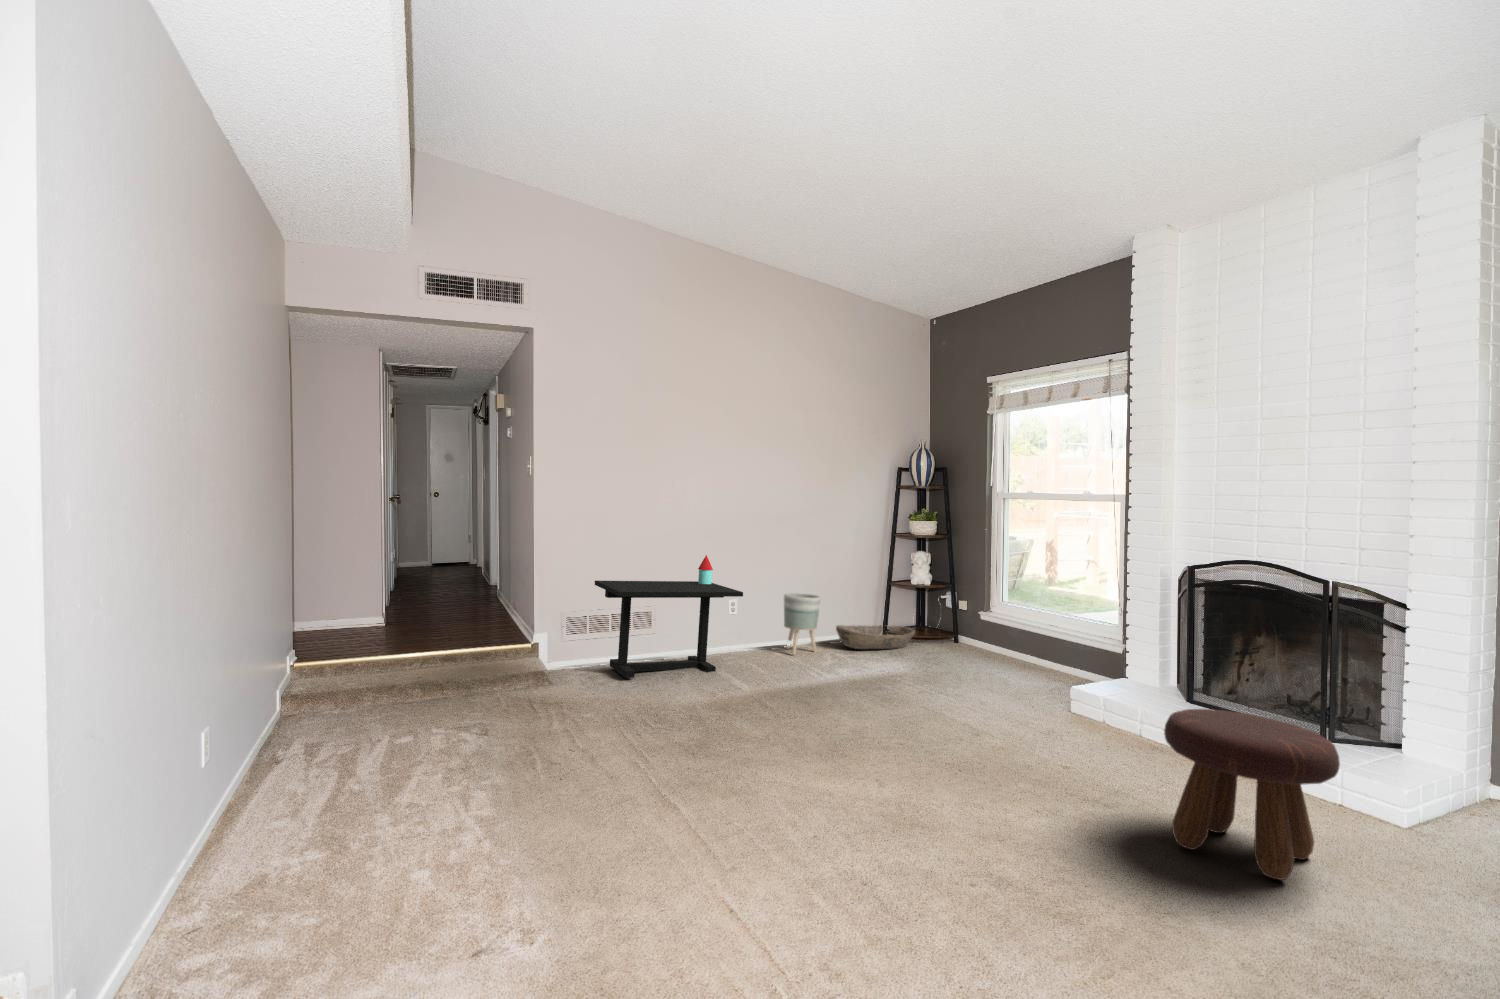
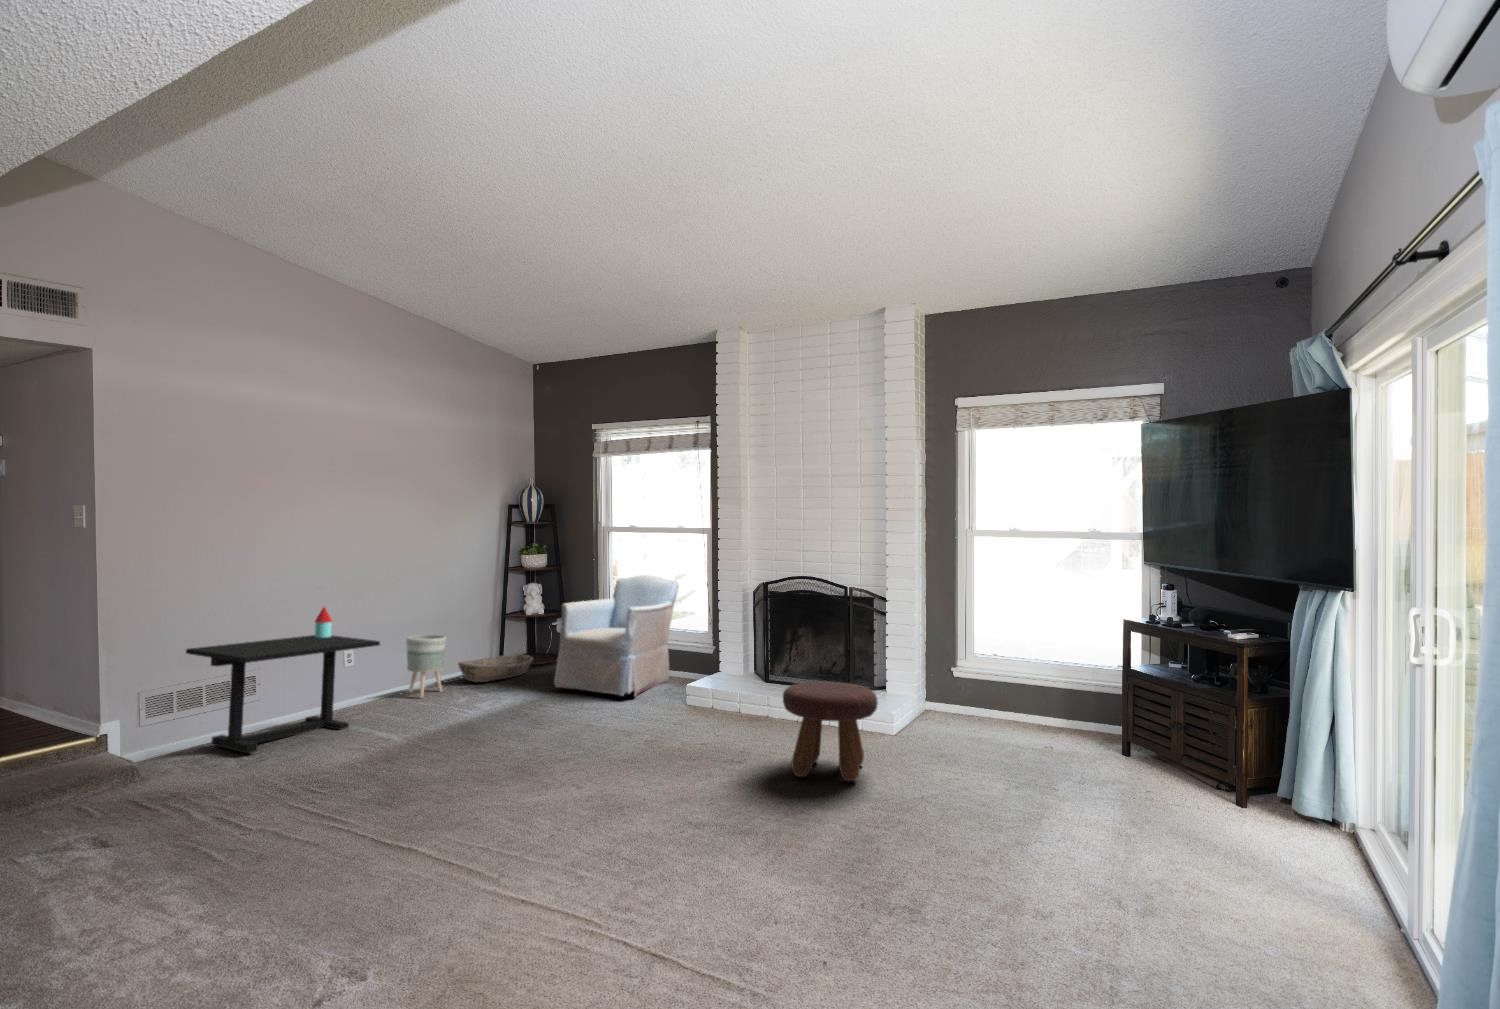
armchair: none [922,550,1082,691] -> present [554,575,679,697]

